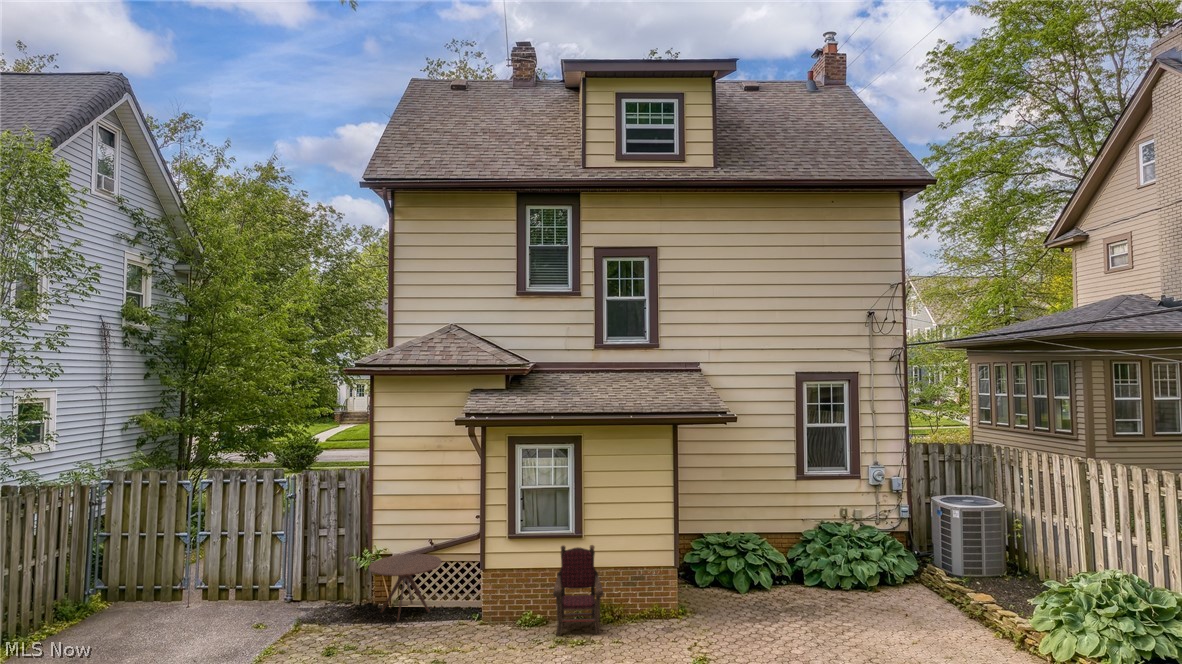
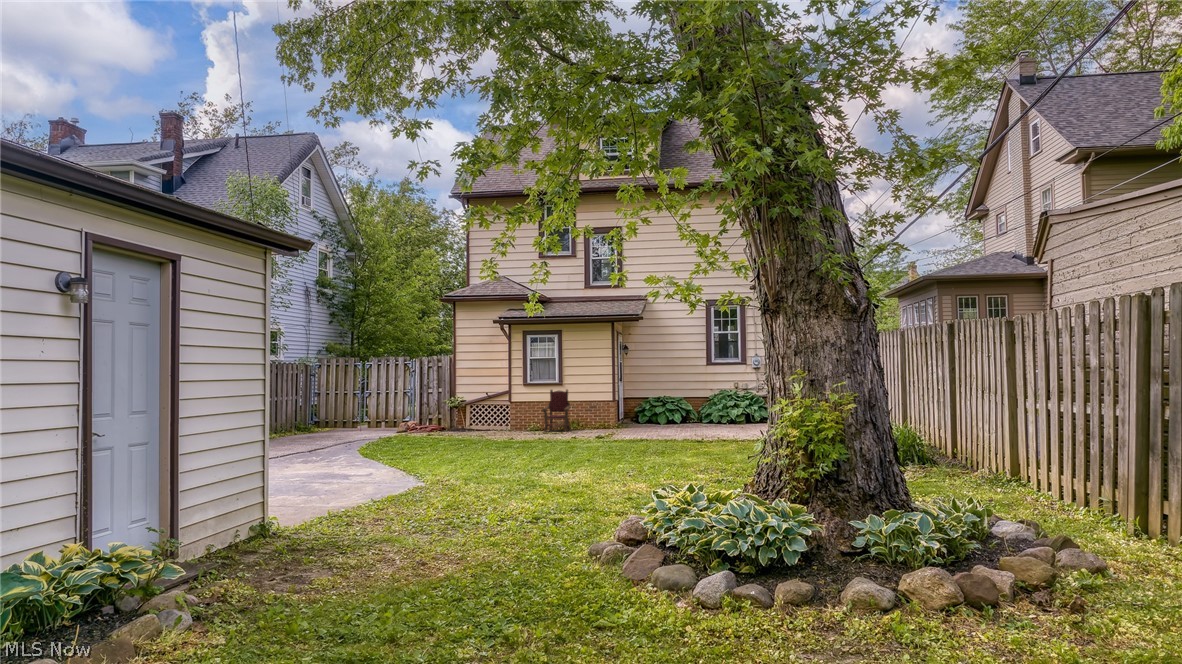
round table: present [369,554,442,621] -> none [452,401,491,430]

